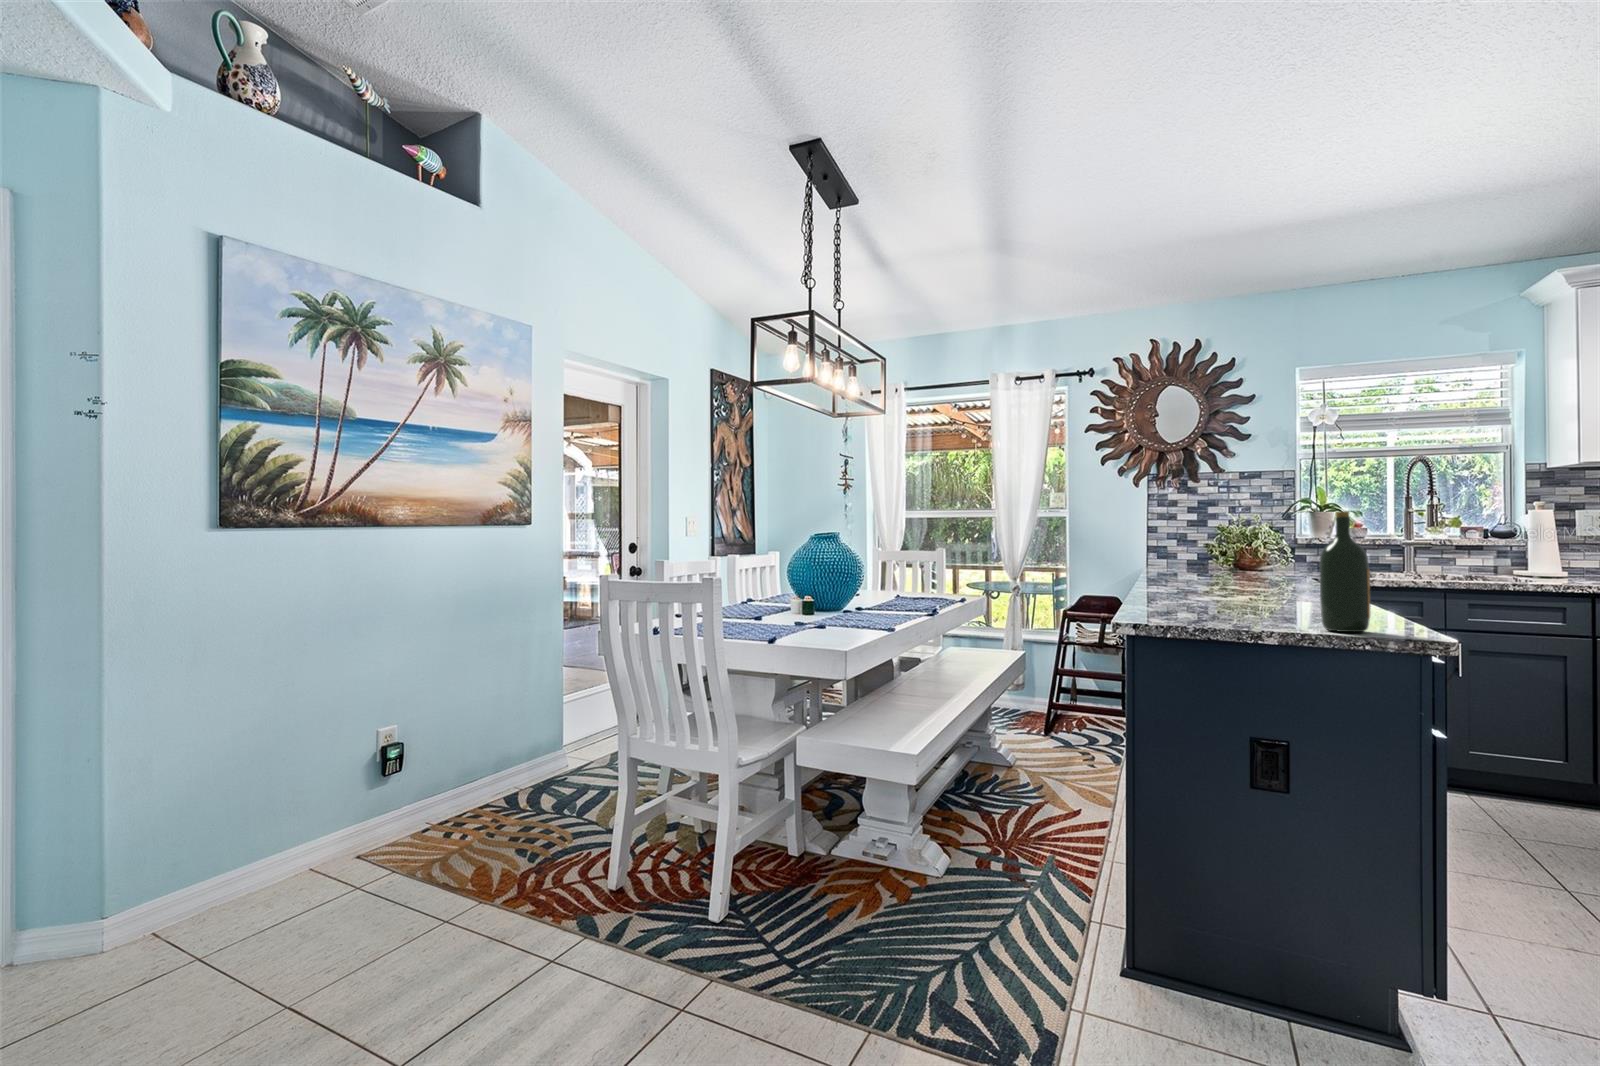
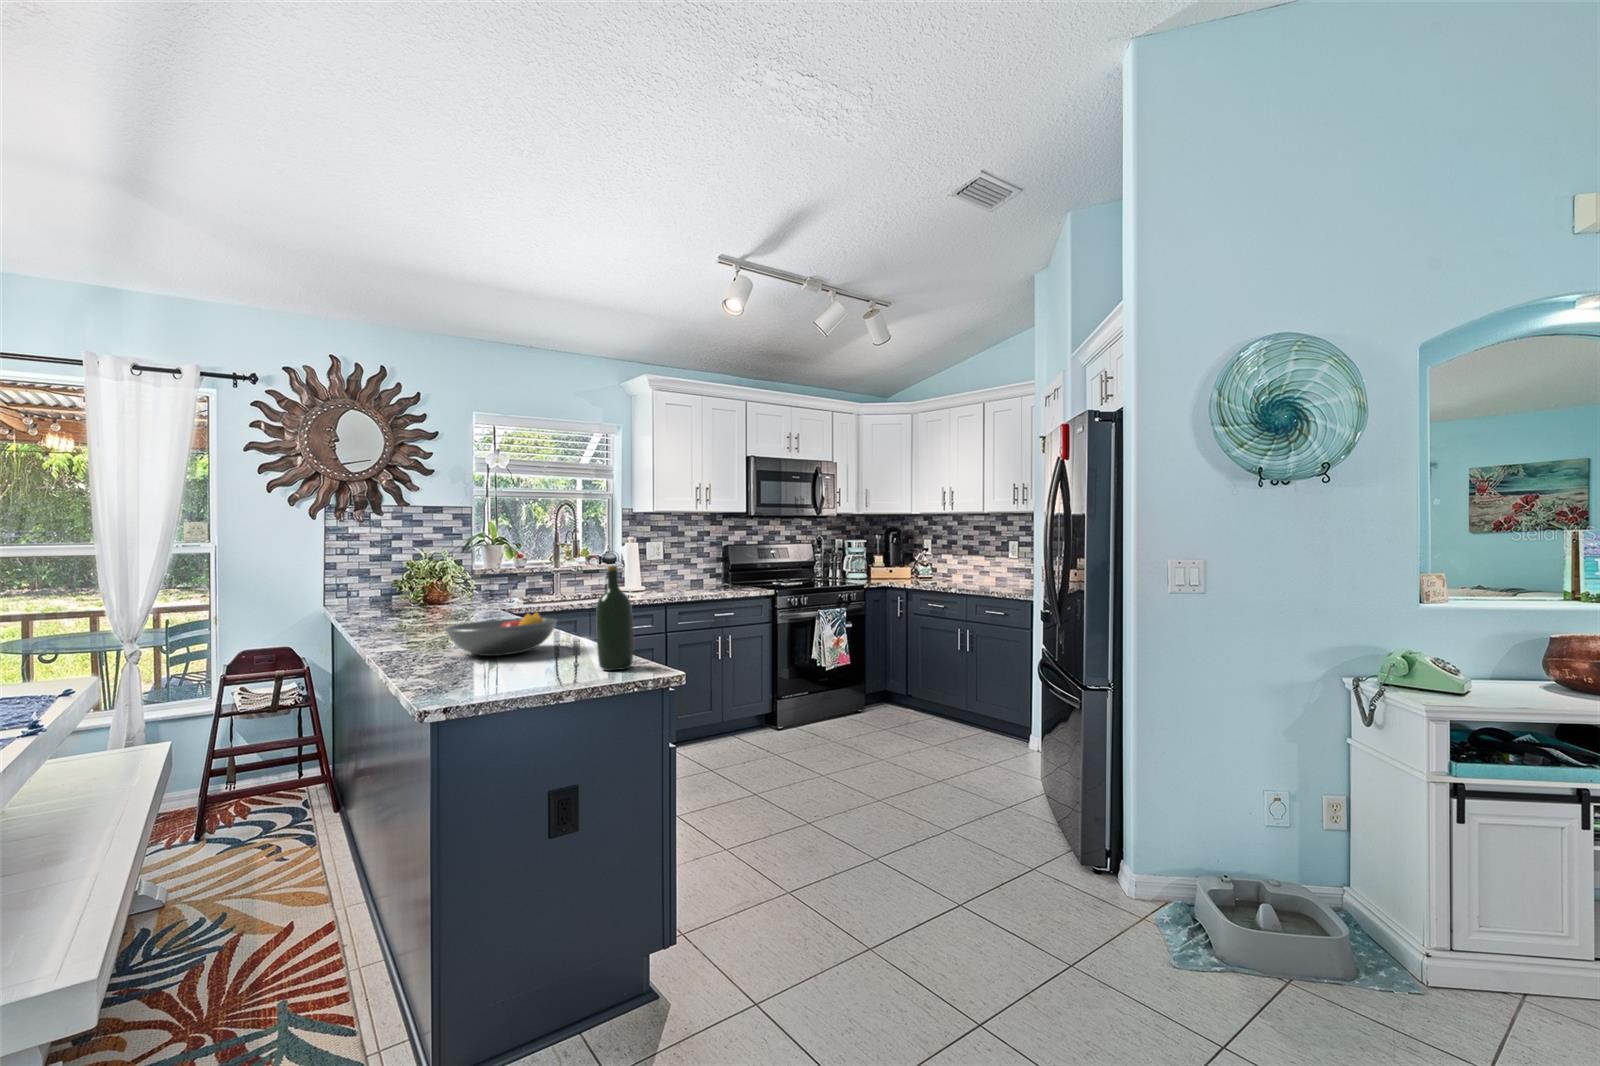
fruit bowl: none [1183,569,1310,608] -> present [445,612,557,656]

